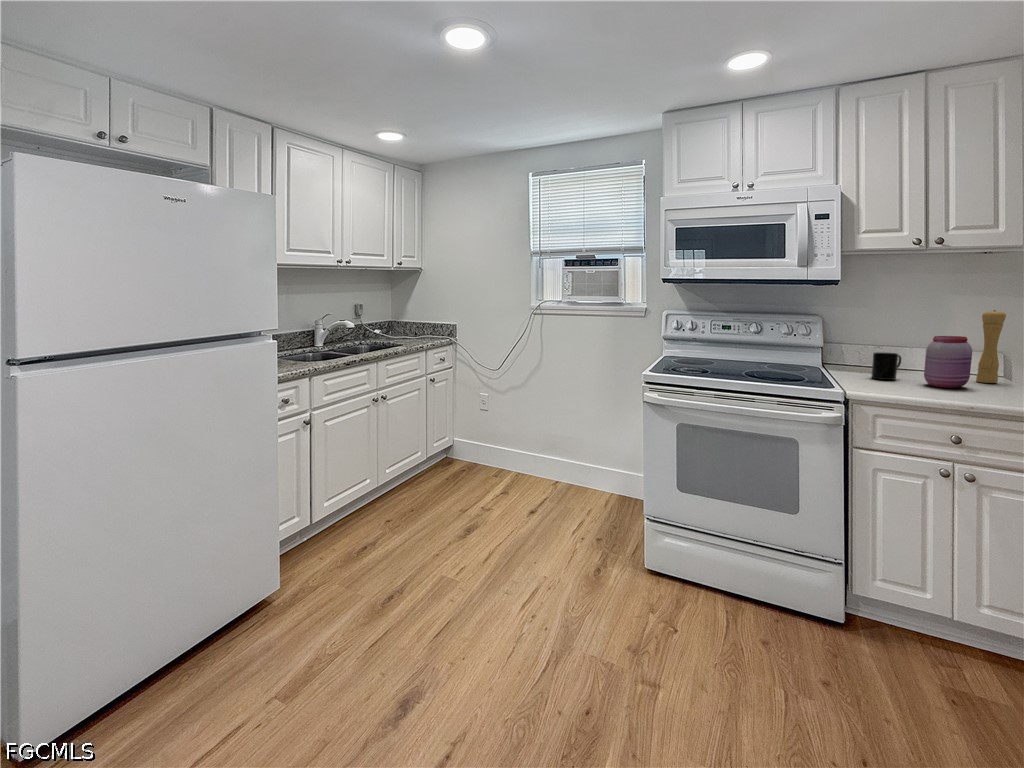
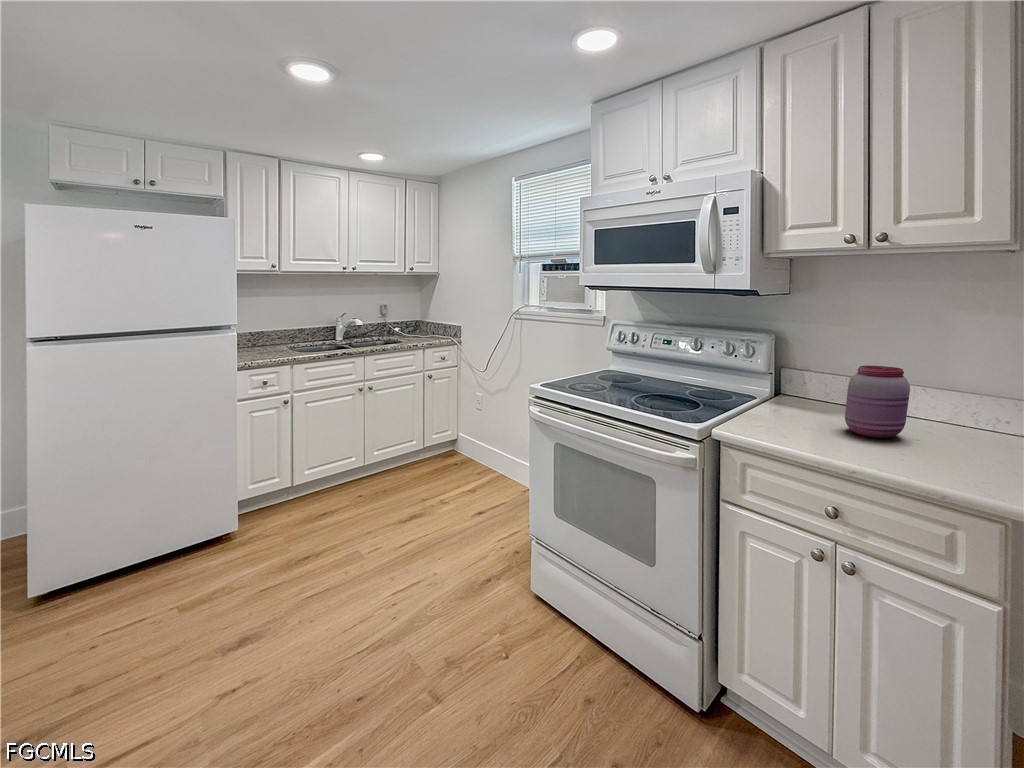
pepper mill: present [976,310,1006,383] -> none [940,333,986,435]
mug: present [872,353,901,380] -> none [792,382,834,418]

